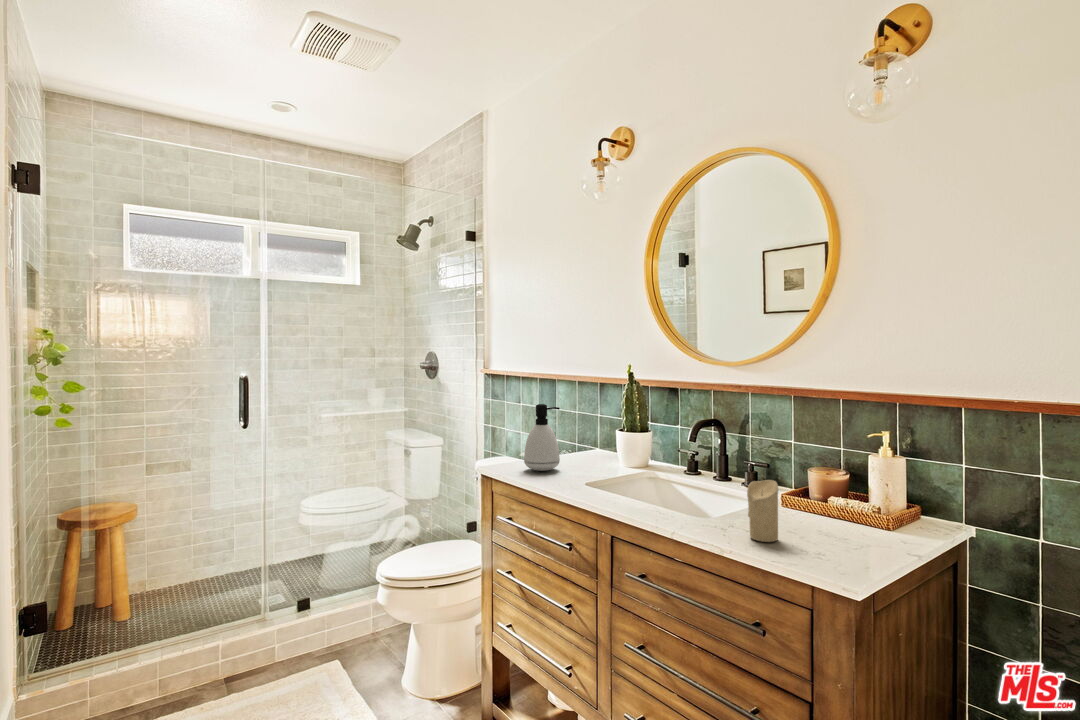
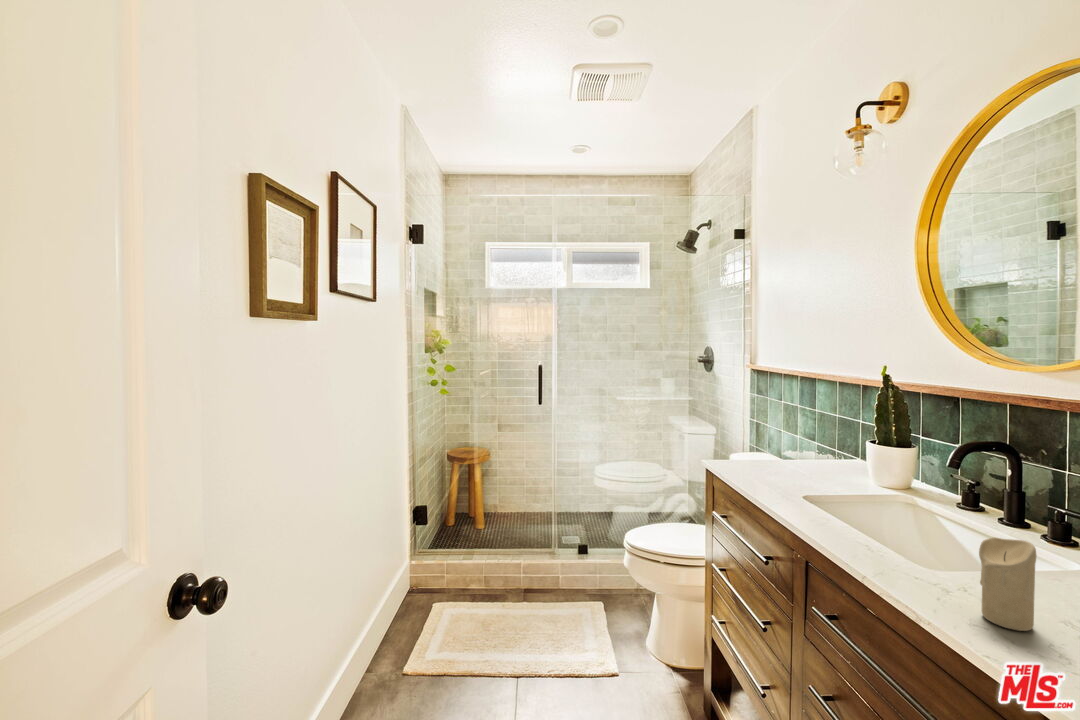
soap dispenser: present [524,404,560,471] -> none [747,404,788,474]

